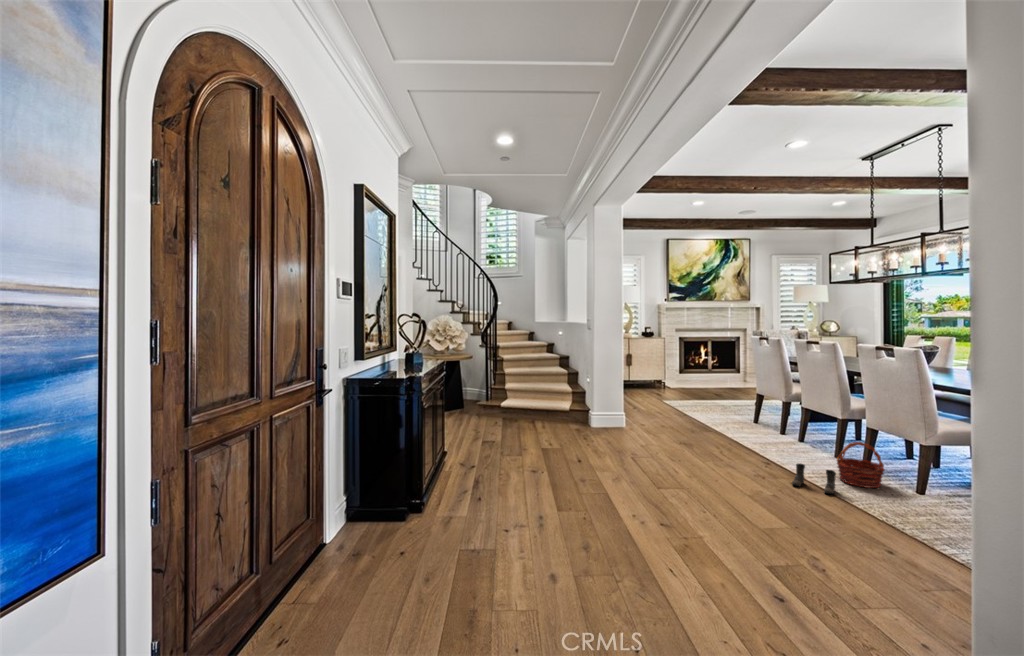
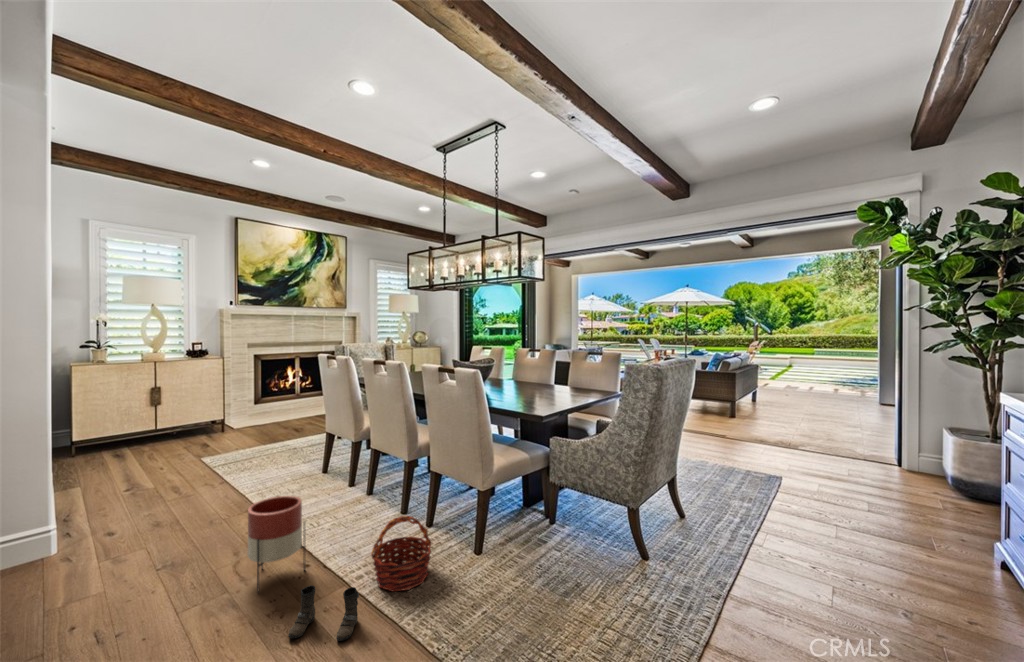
planter: none [749,418,783,466] -> present [248,496,305,592]

